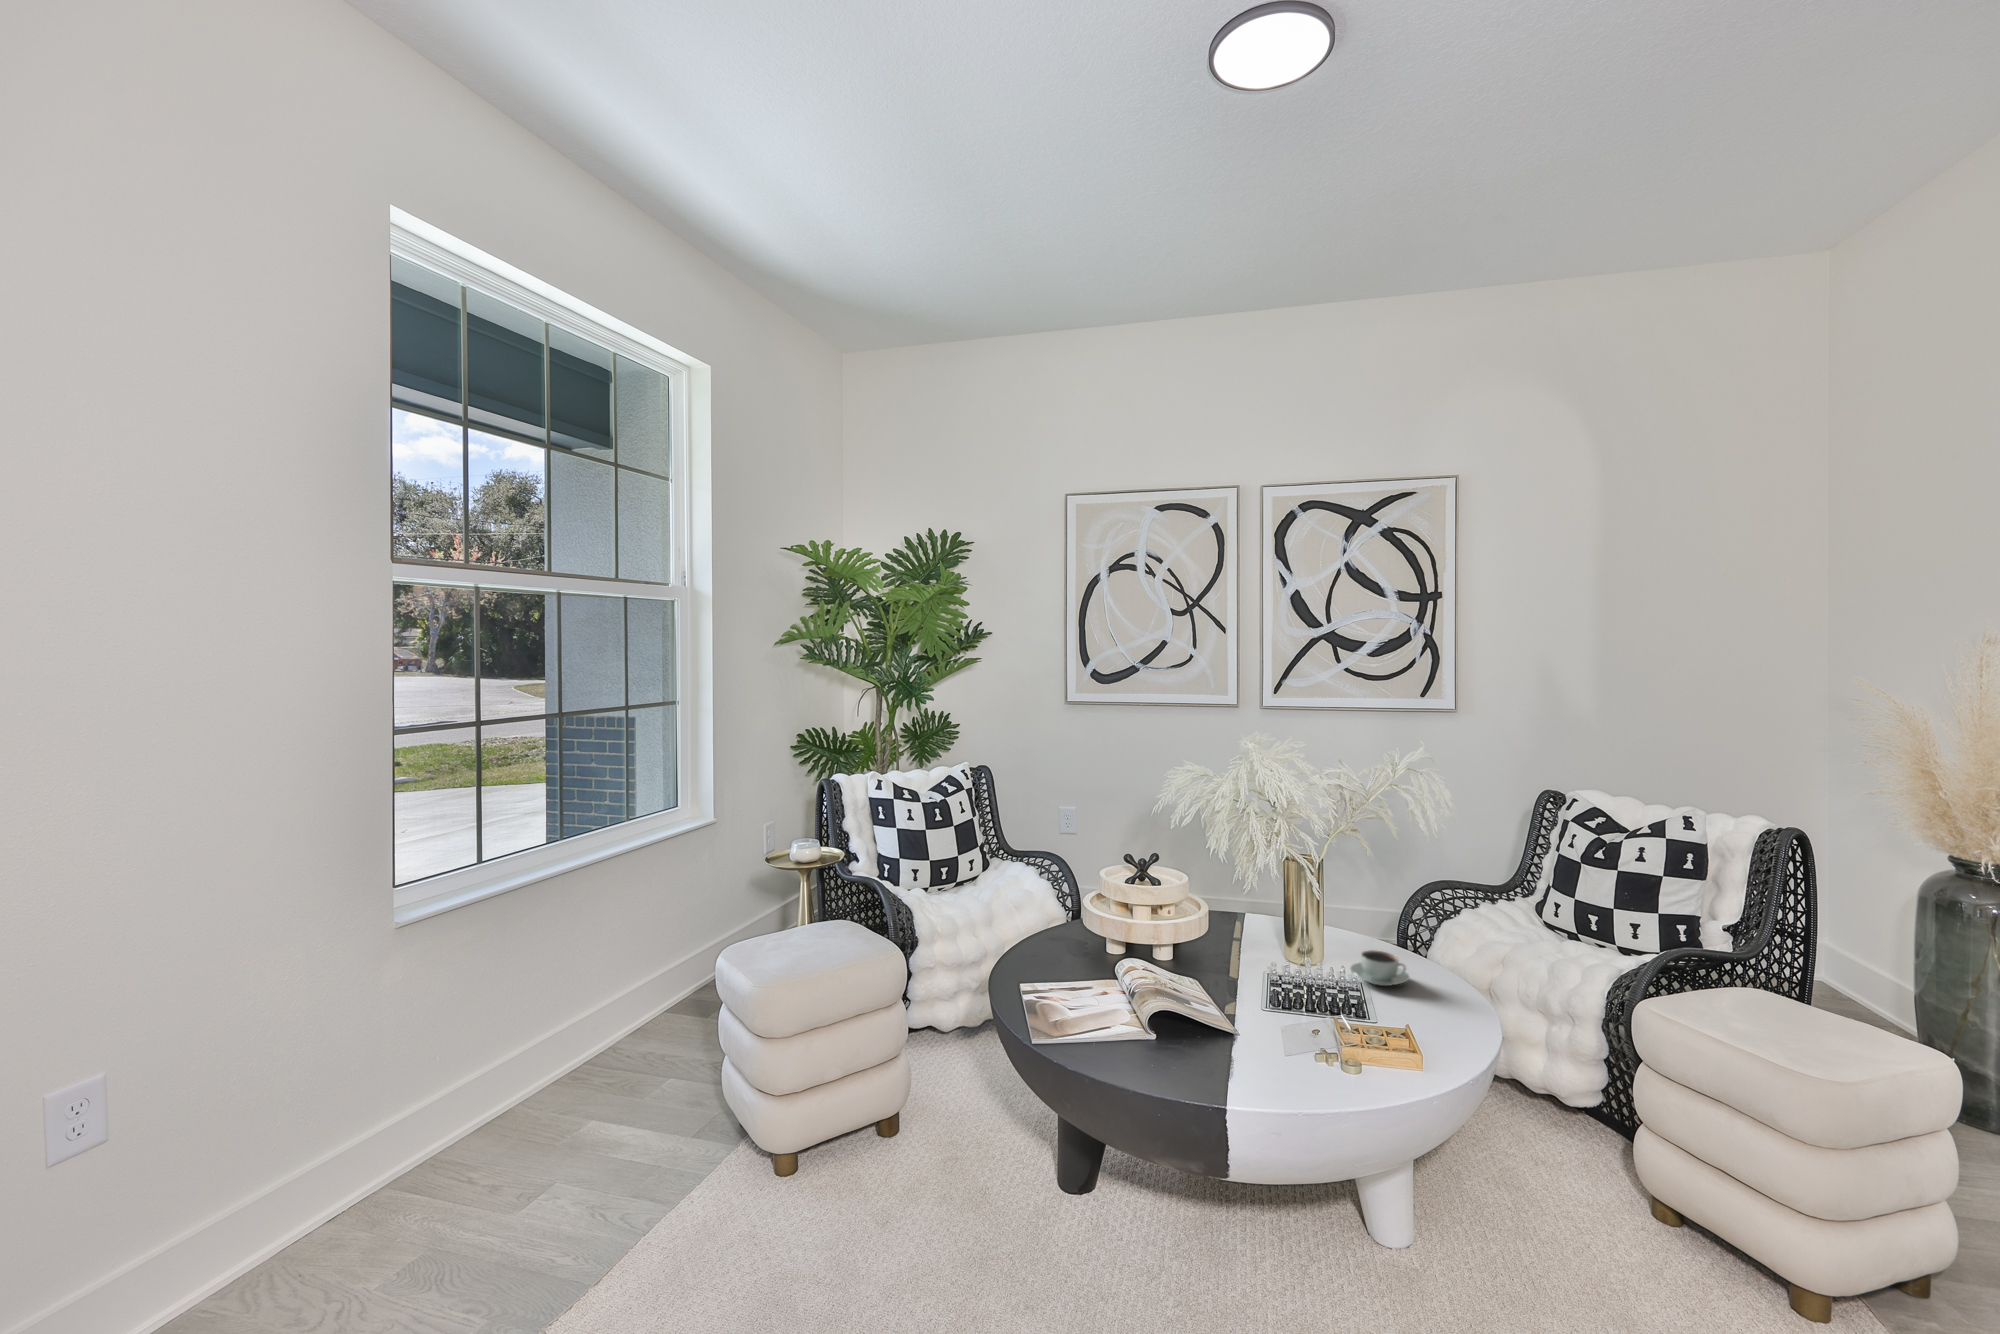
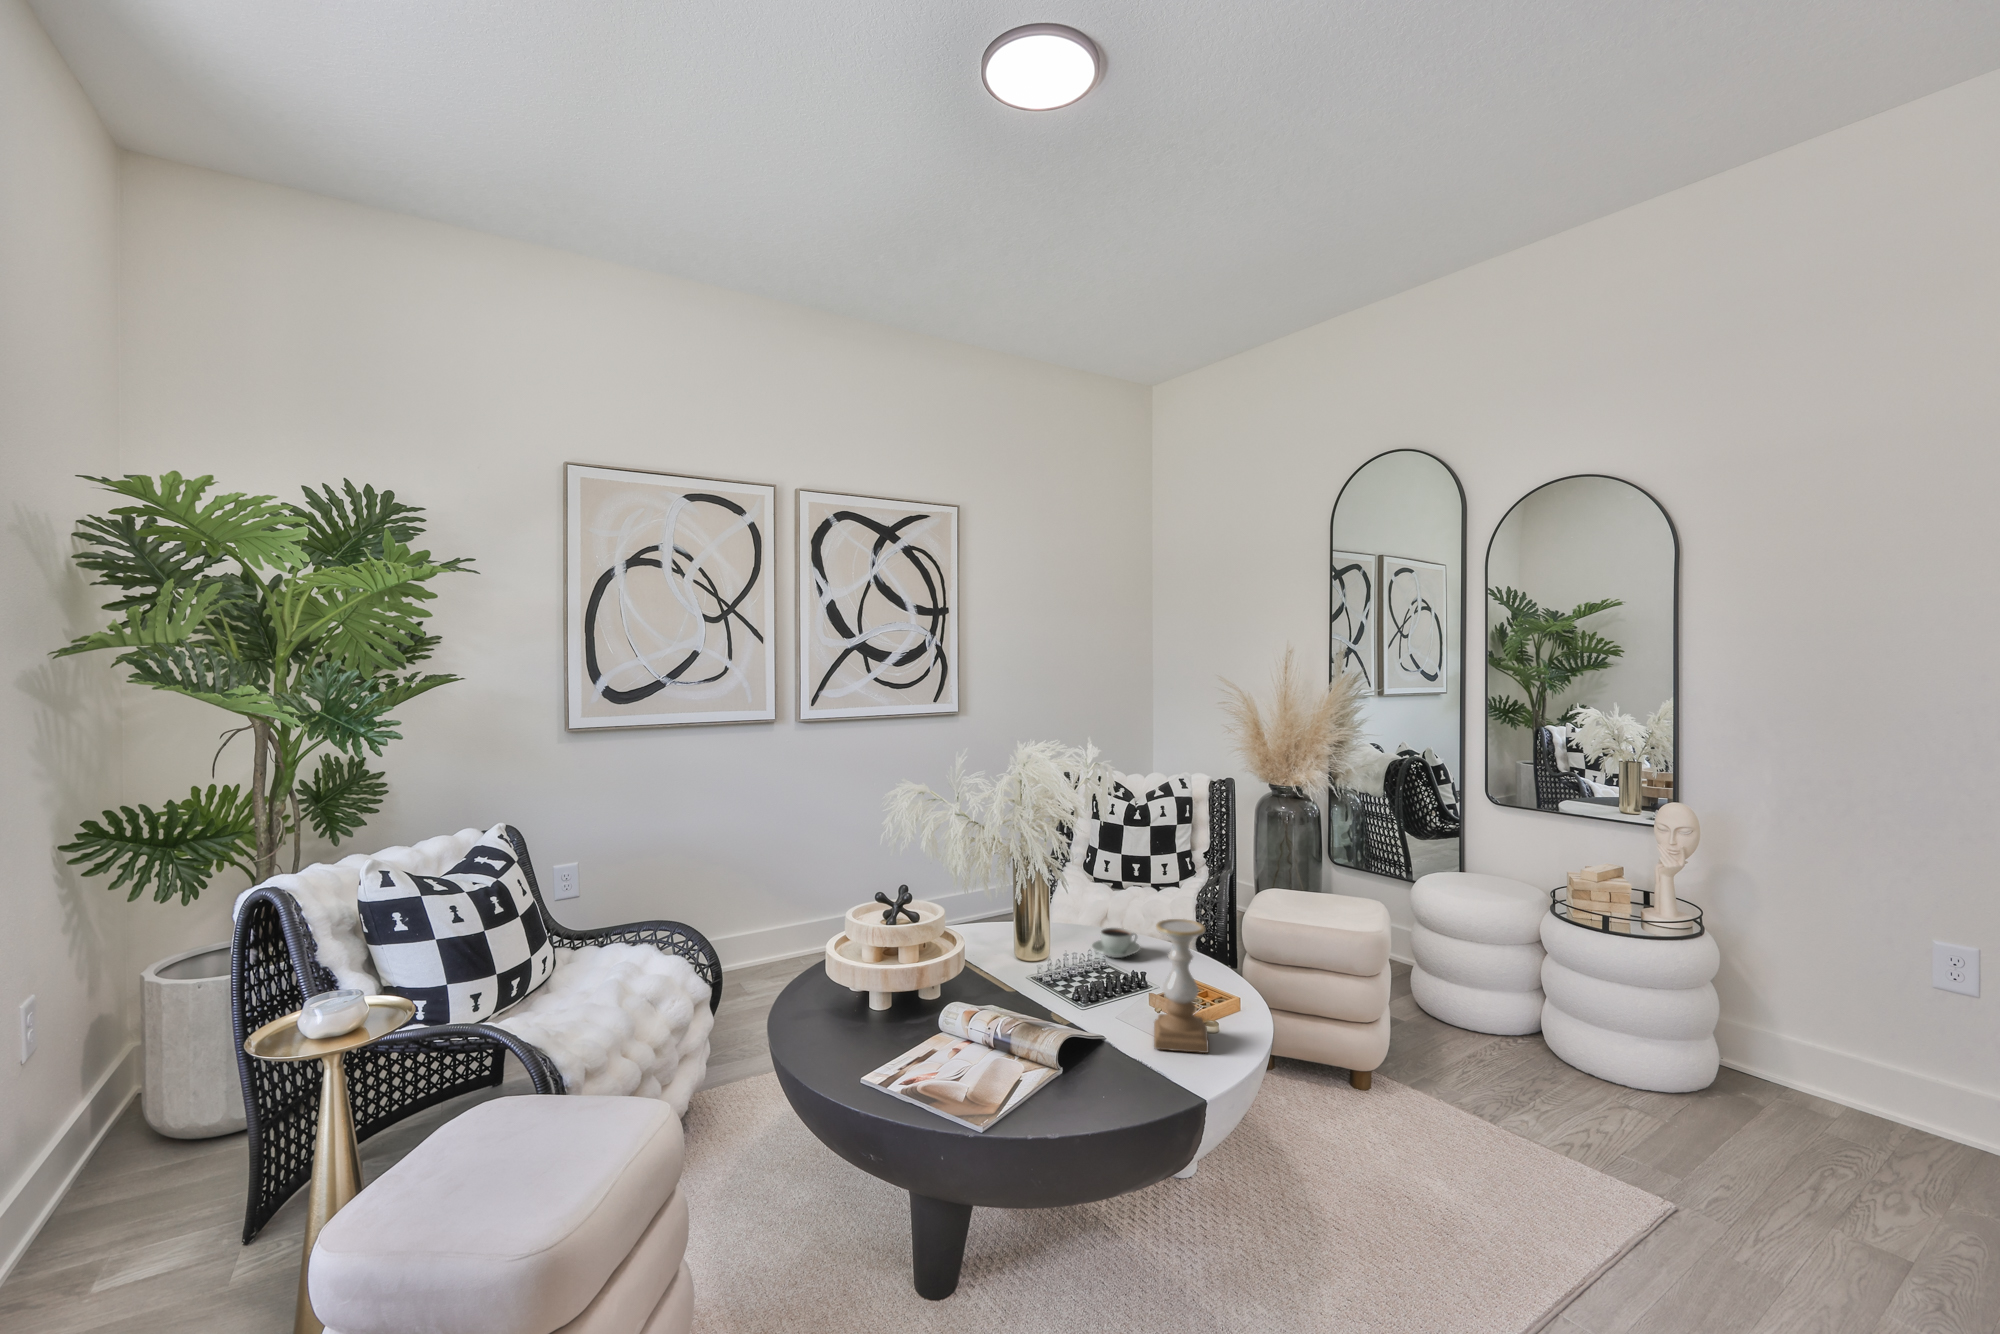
candle holder: none [1249,934,1330,1084] -> present [1154,919,1209,1053]

